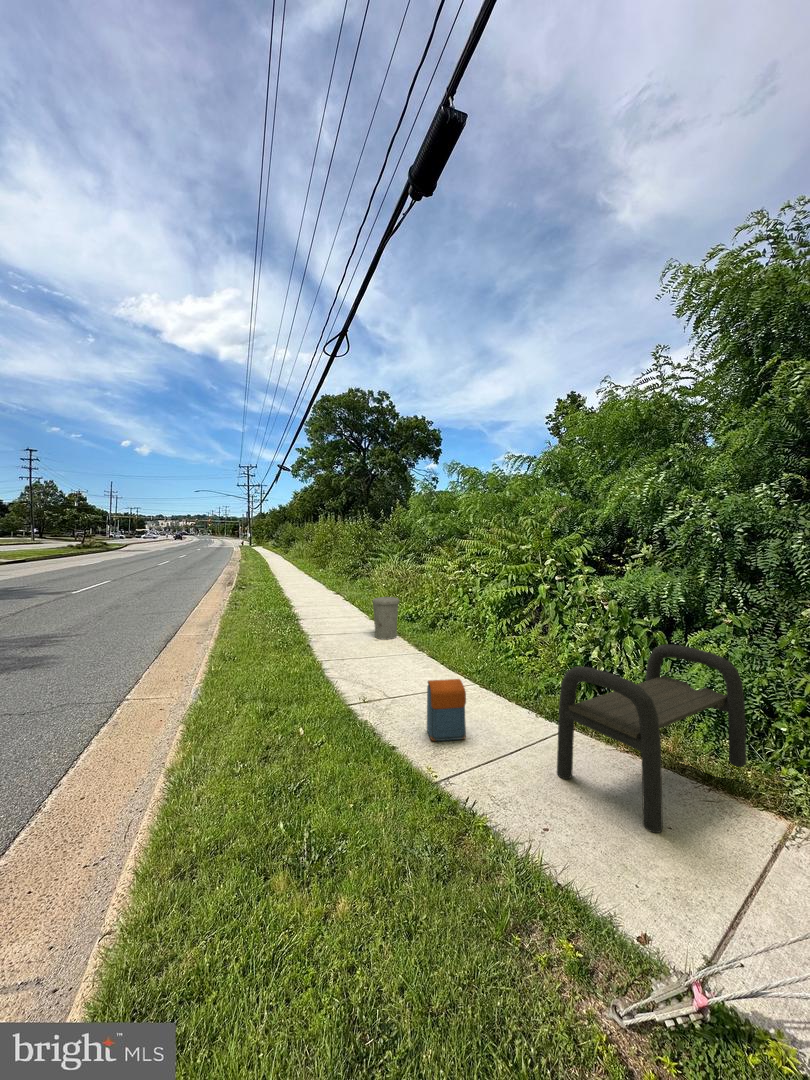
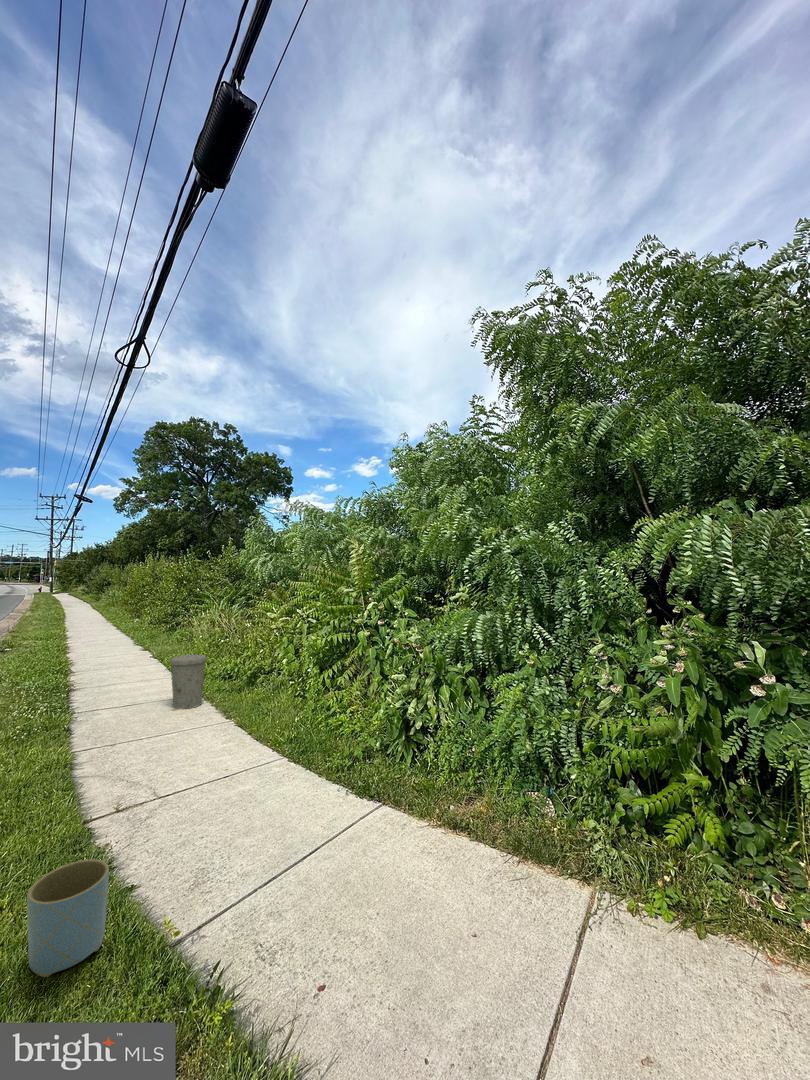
bench: present [557,644,746,833] -> none [349,692,553,940]
backpack: present [427,679,466,741] -> none [194,760,245,854]
planter: none [352,728,396,794] -> present [27,859,109,977]

